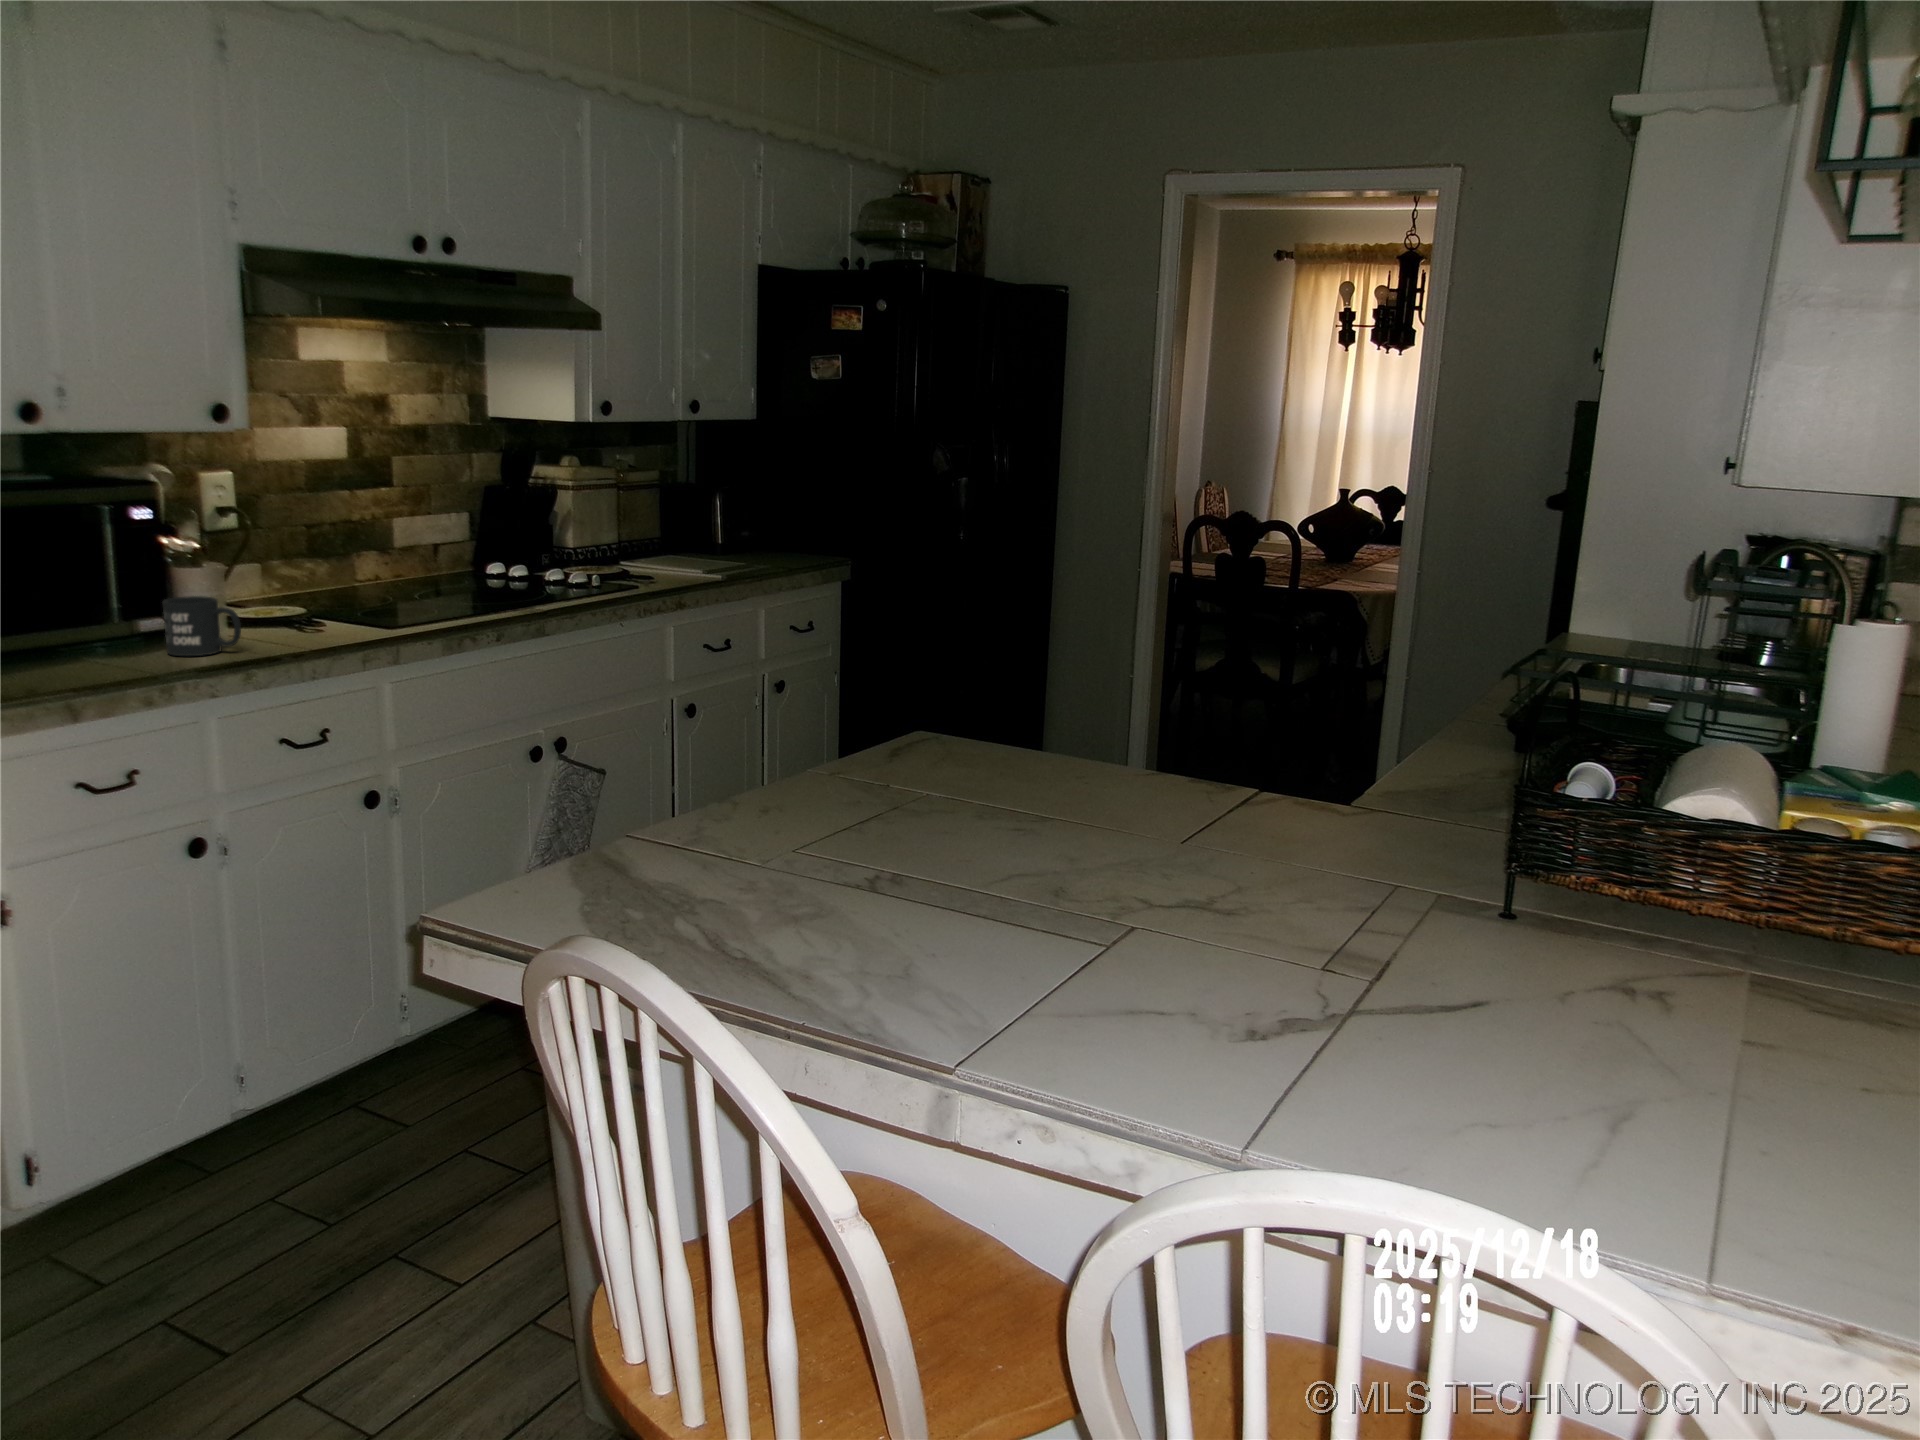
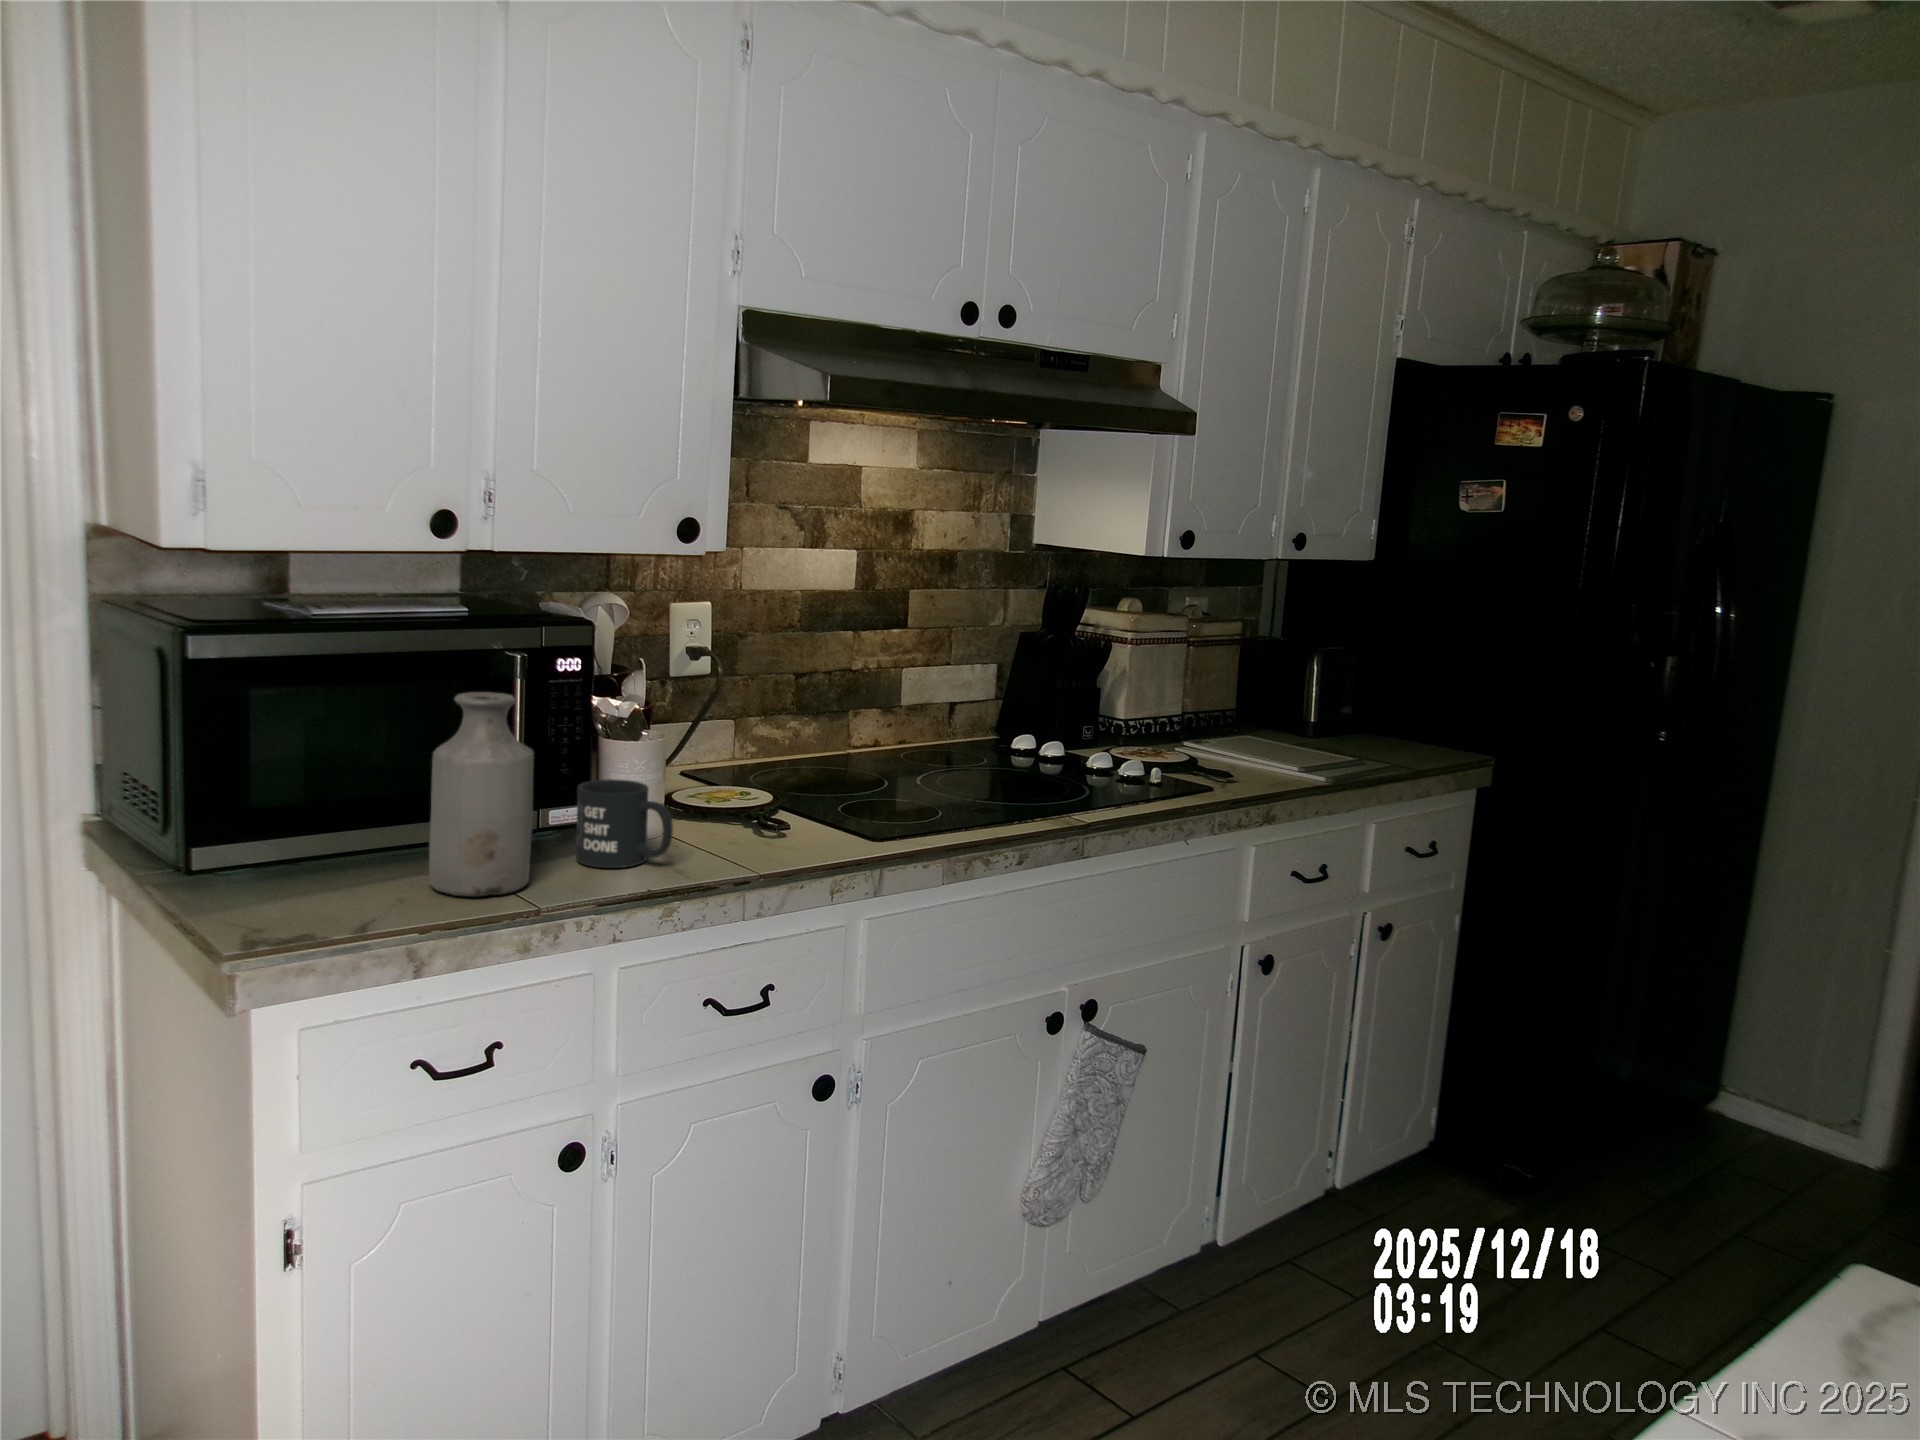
bottle: none [56,535,140,676] -> present [429,692,534,897]

